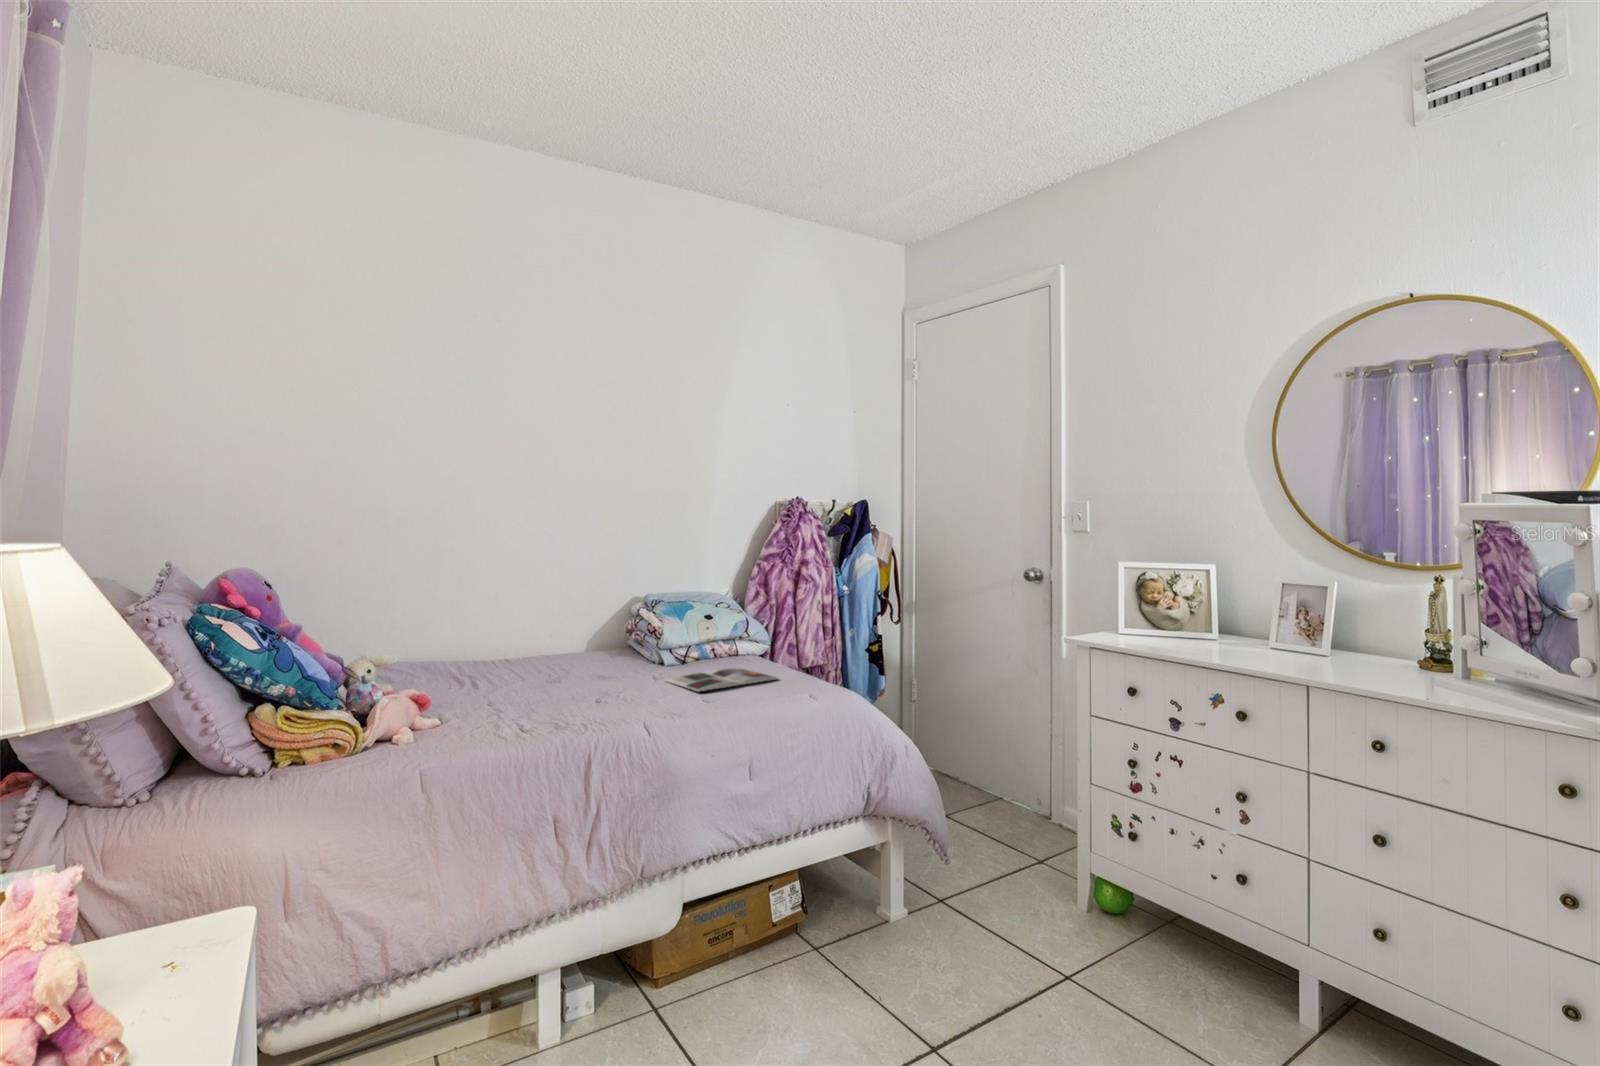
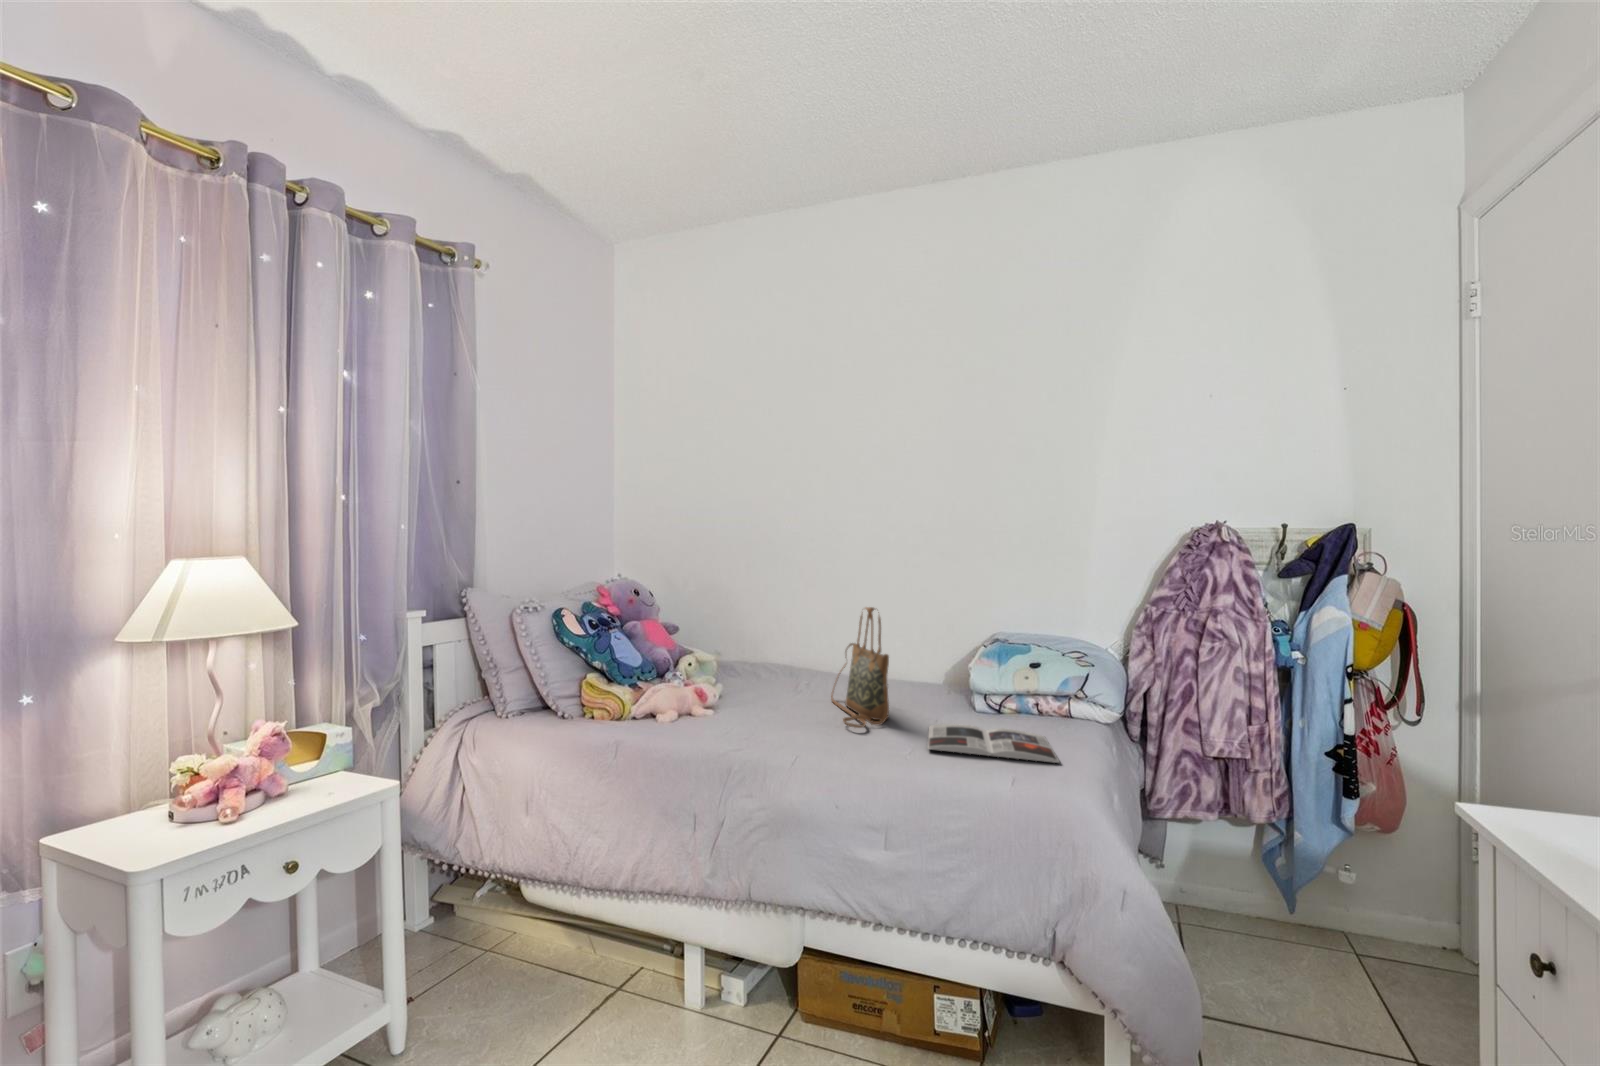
handbag: none [539,579,635,693] -> present [831,607,889,728]

